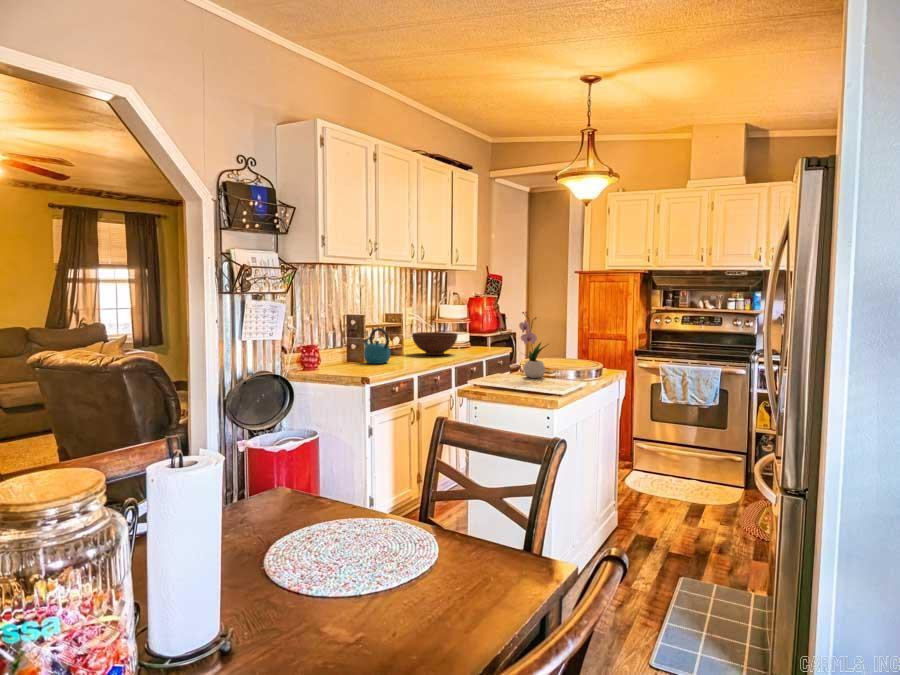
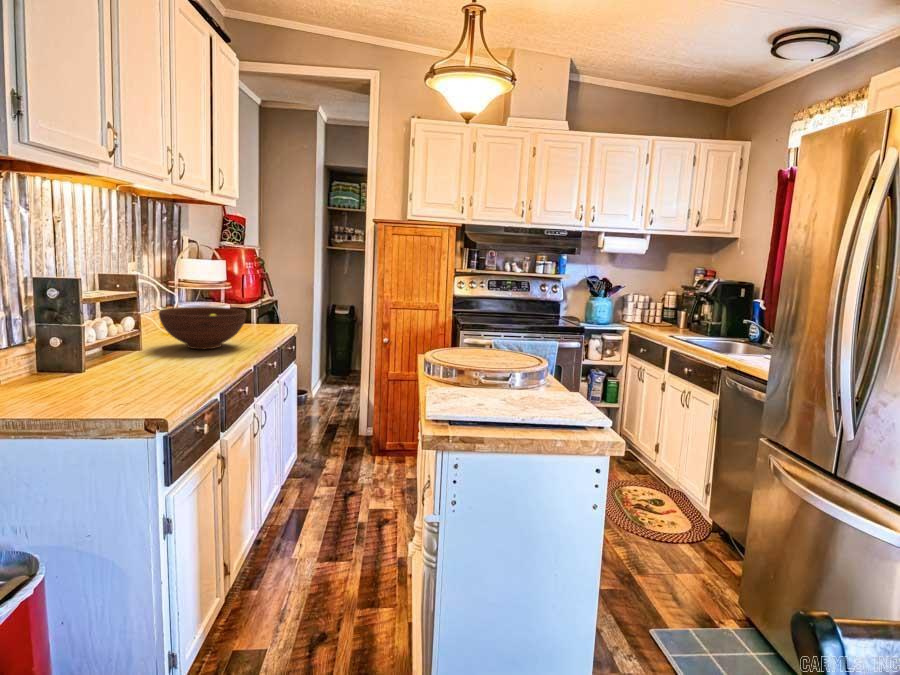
flower arrangement: present [519,312,546,378] -> none [511,284,556,407]
kettle: present [363,328,391,364] -> none [76,309,151,387]

